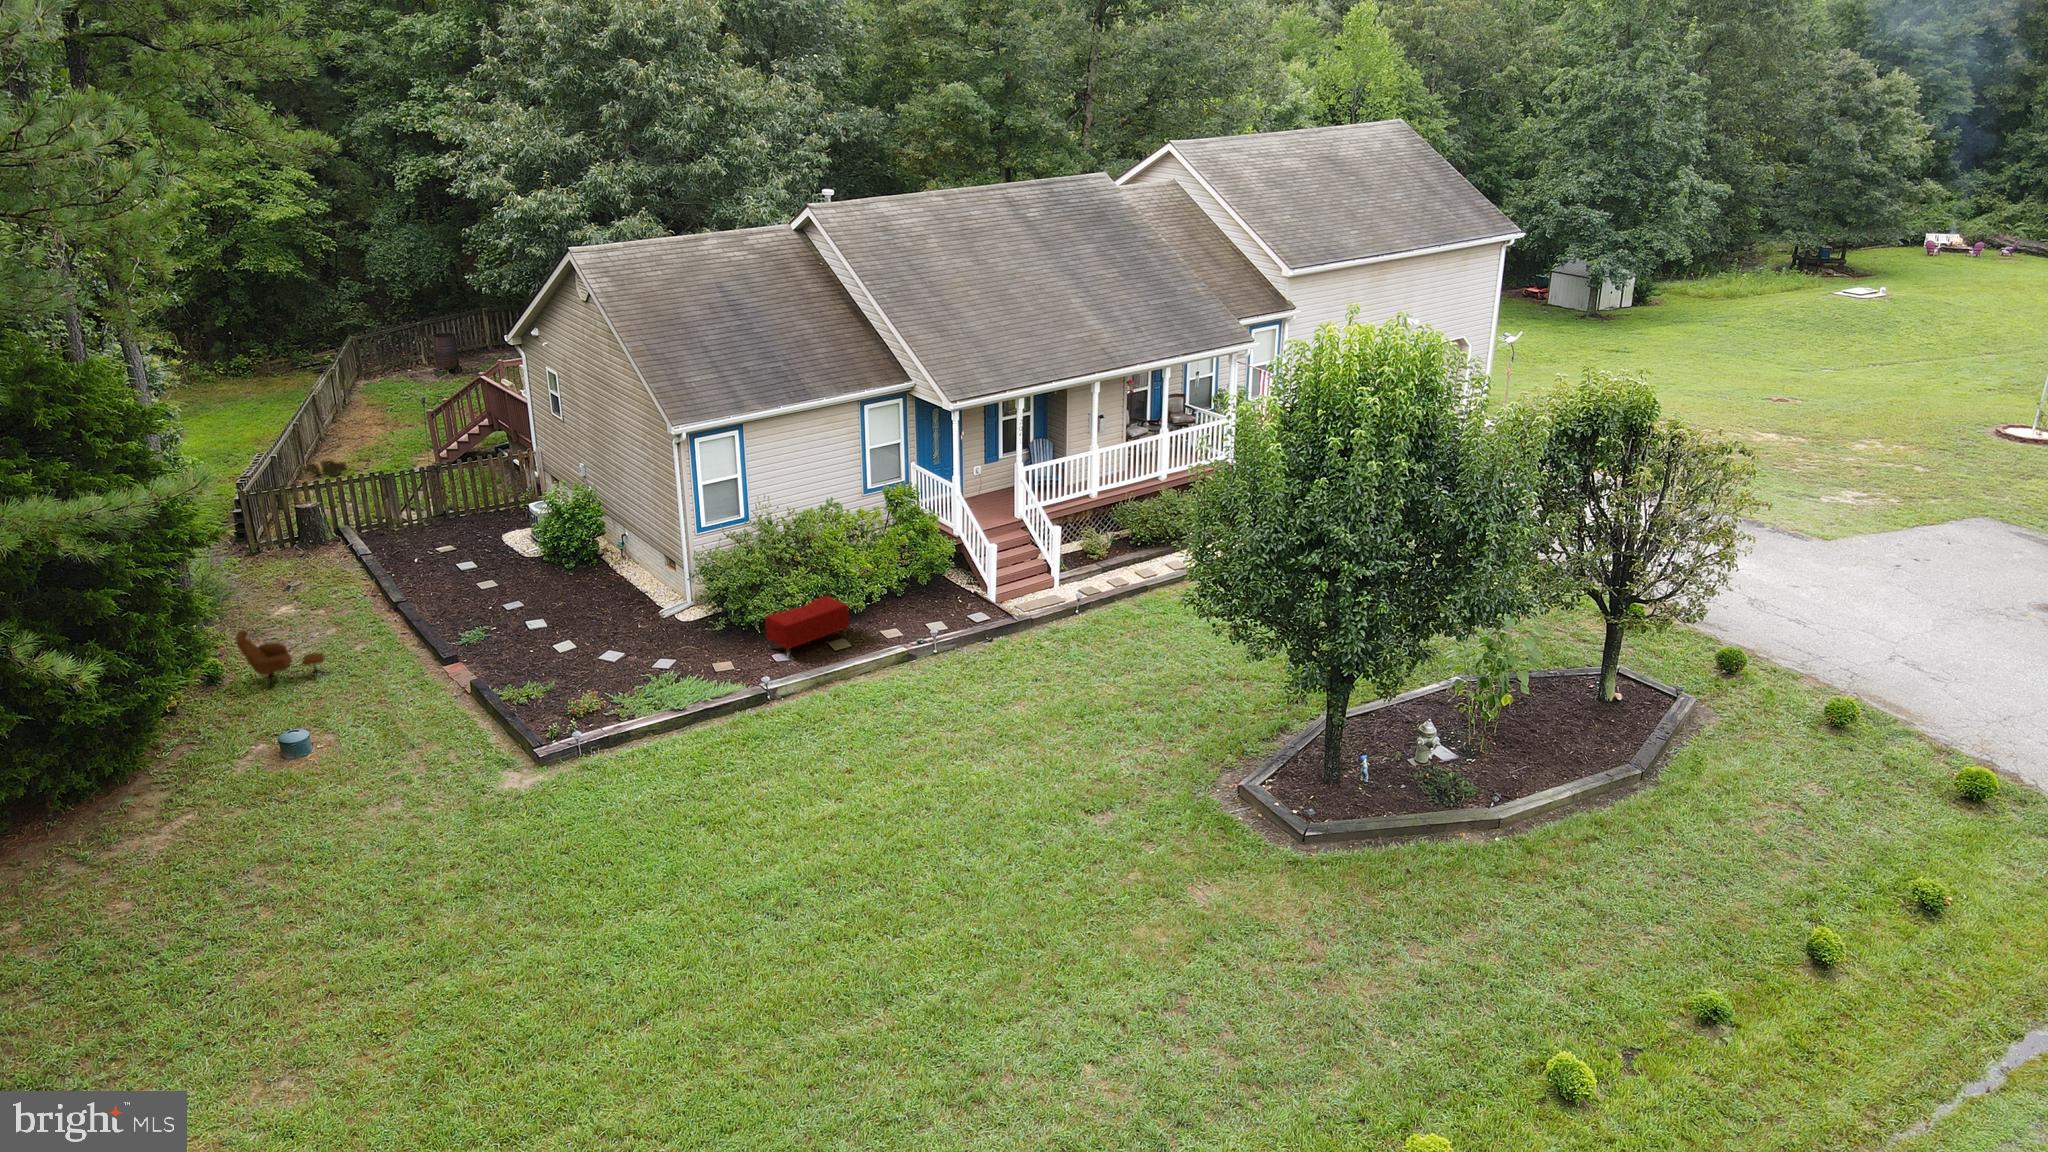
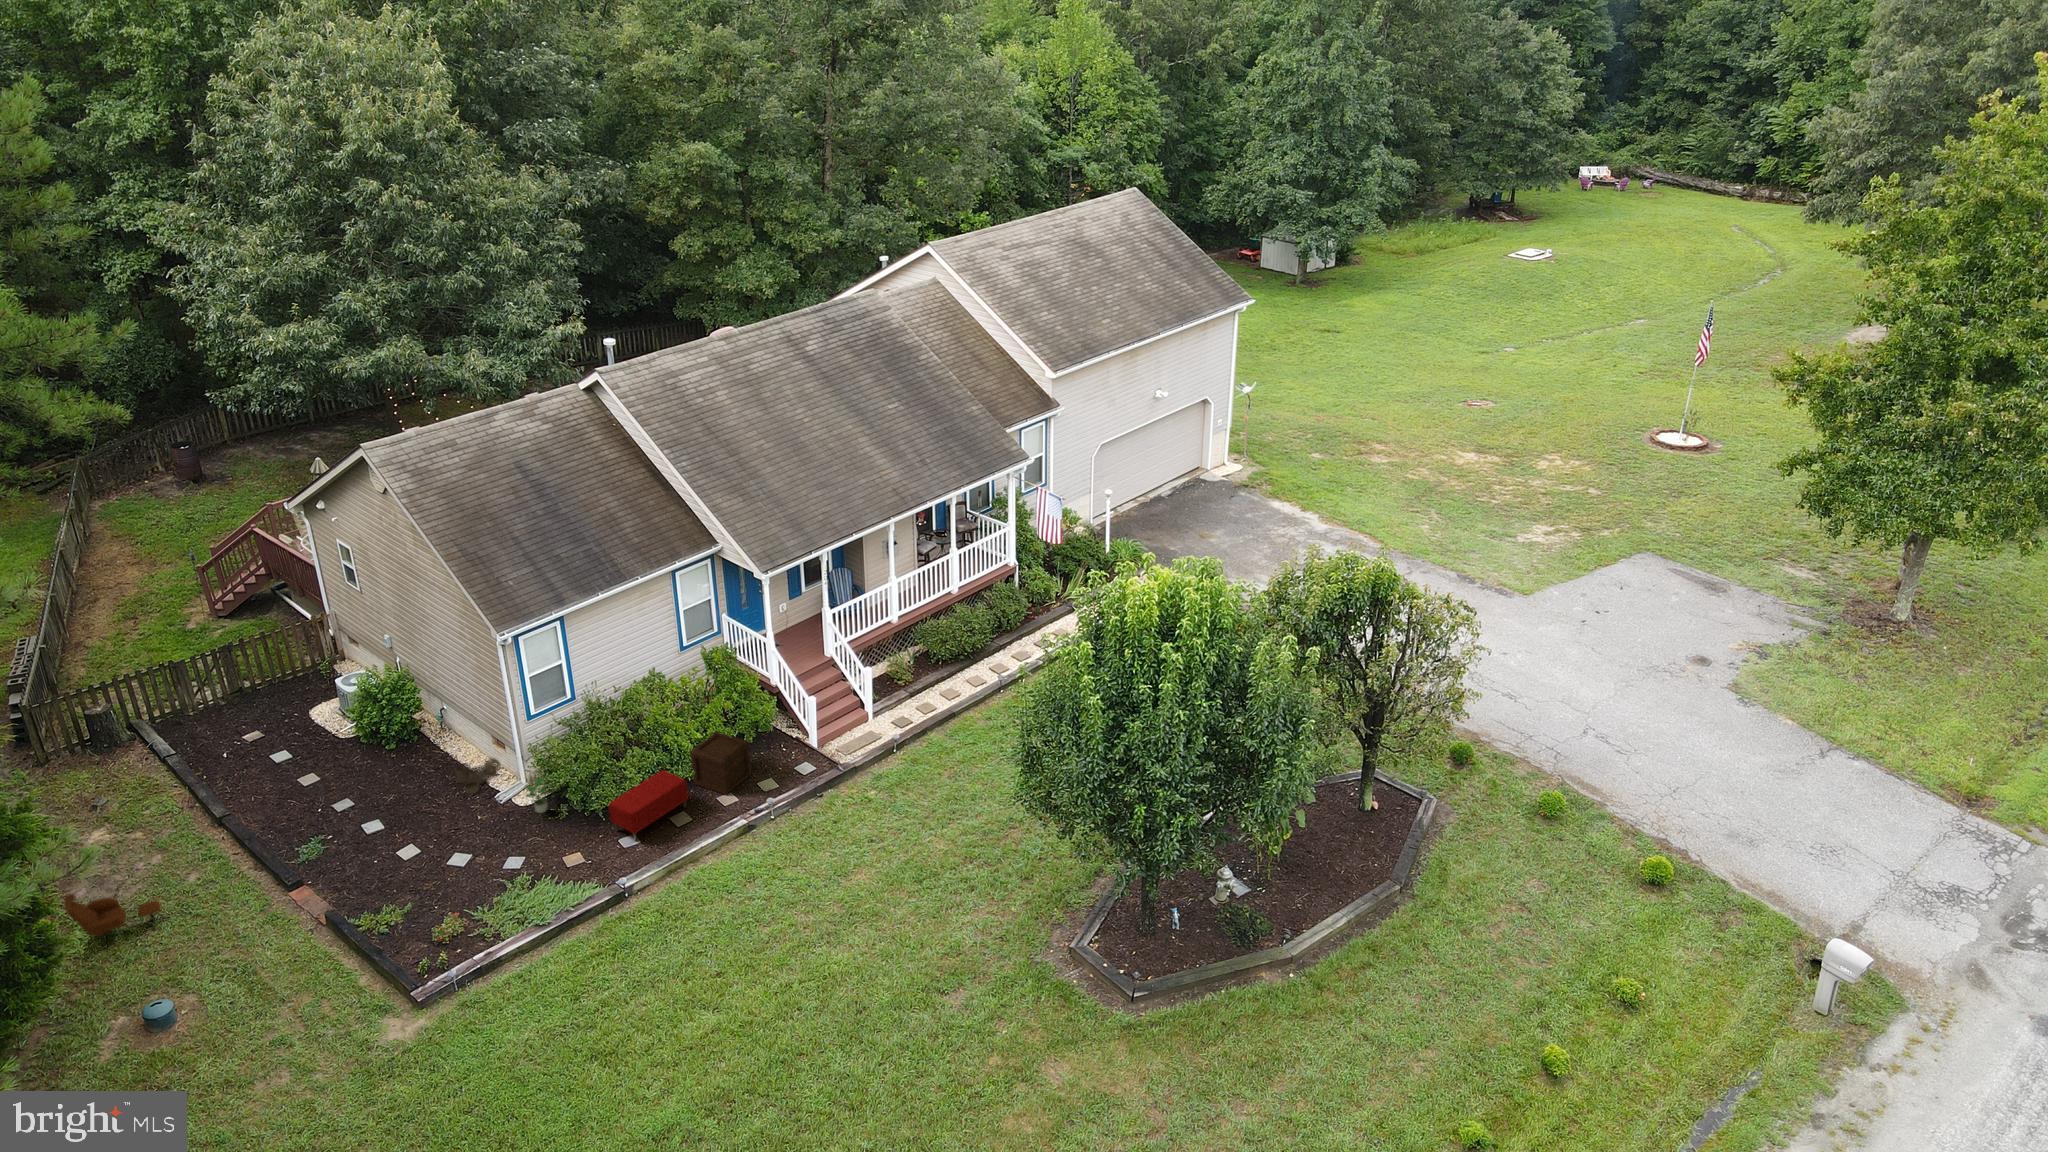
woven basket: present [305,460,346,477] -> present [456,758,502,795]
wooden crate: none [856,568,920,632] -> present [690,731,752,794]
potted plant: none [684,590,715,629] -> present [526,777,547,813]

